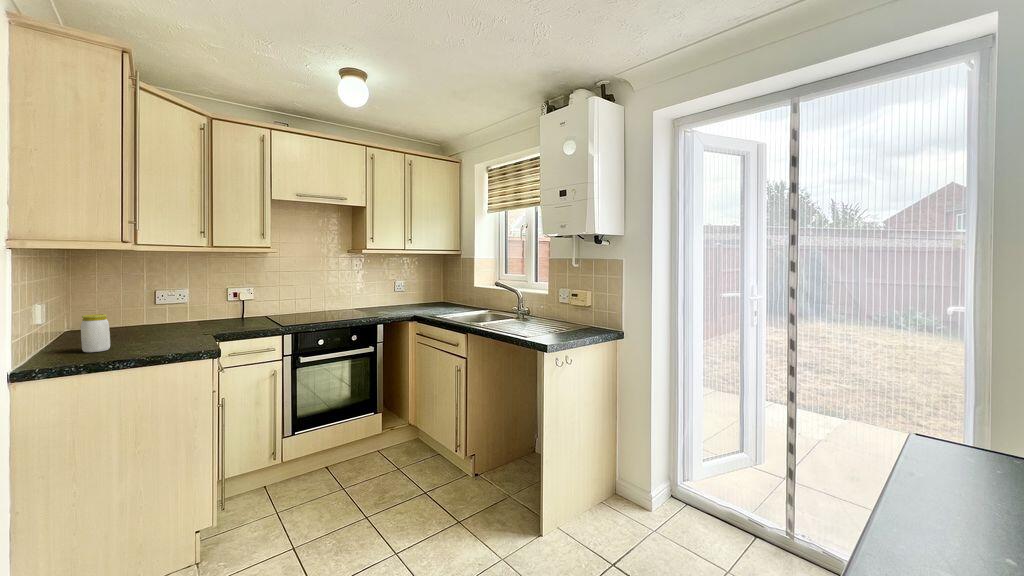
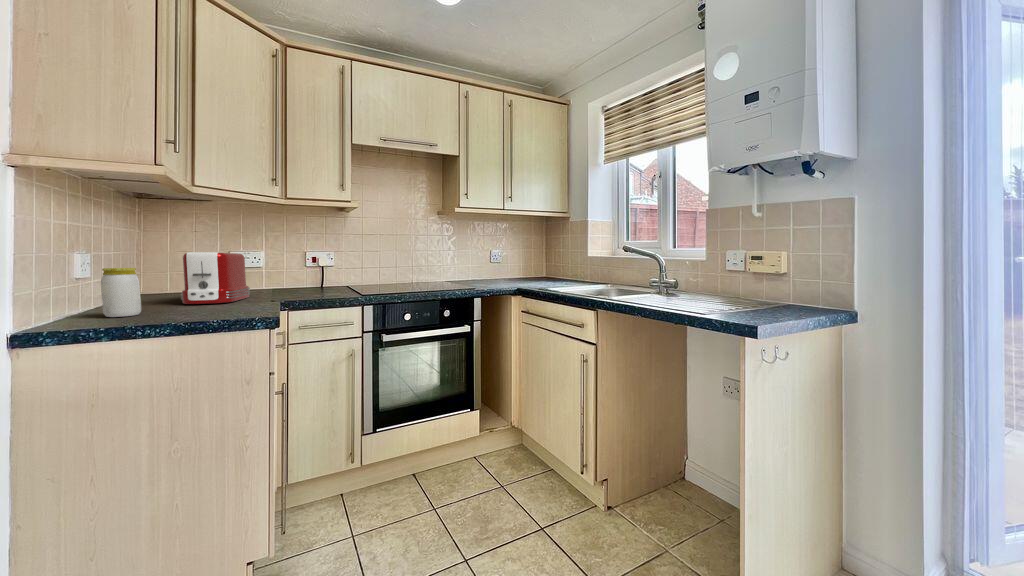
toaster: none [130,294,183,339] -> present [180,252,250,304]

